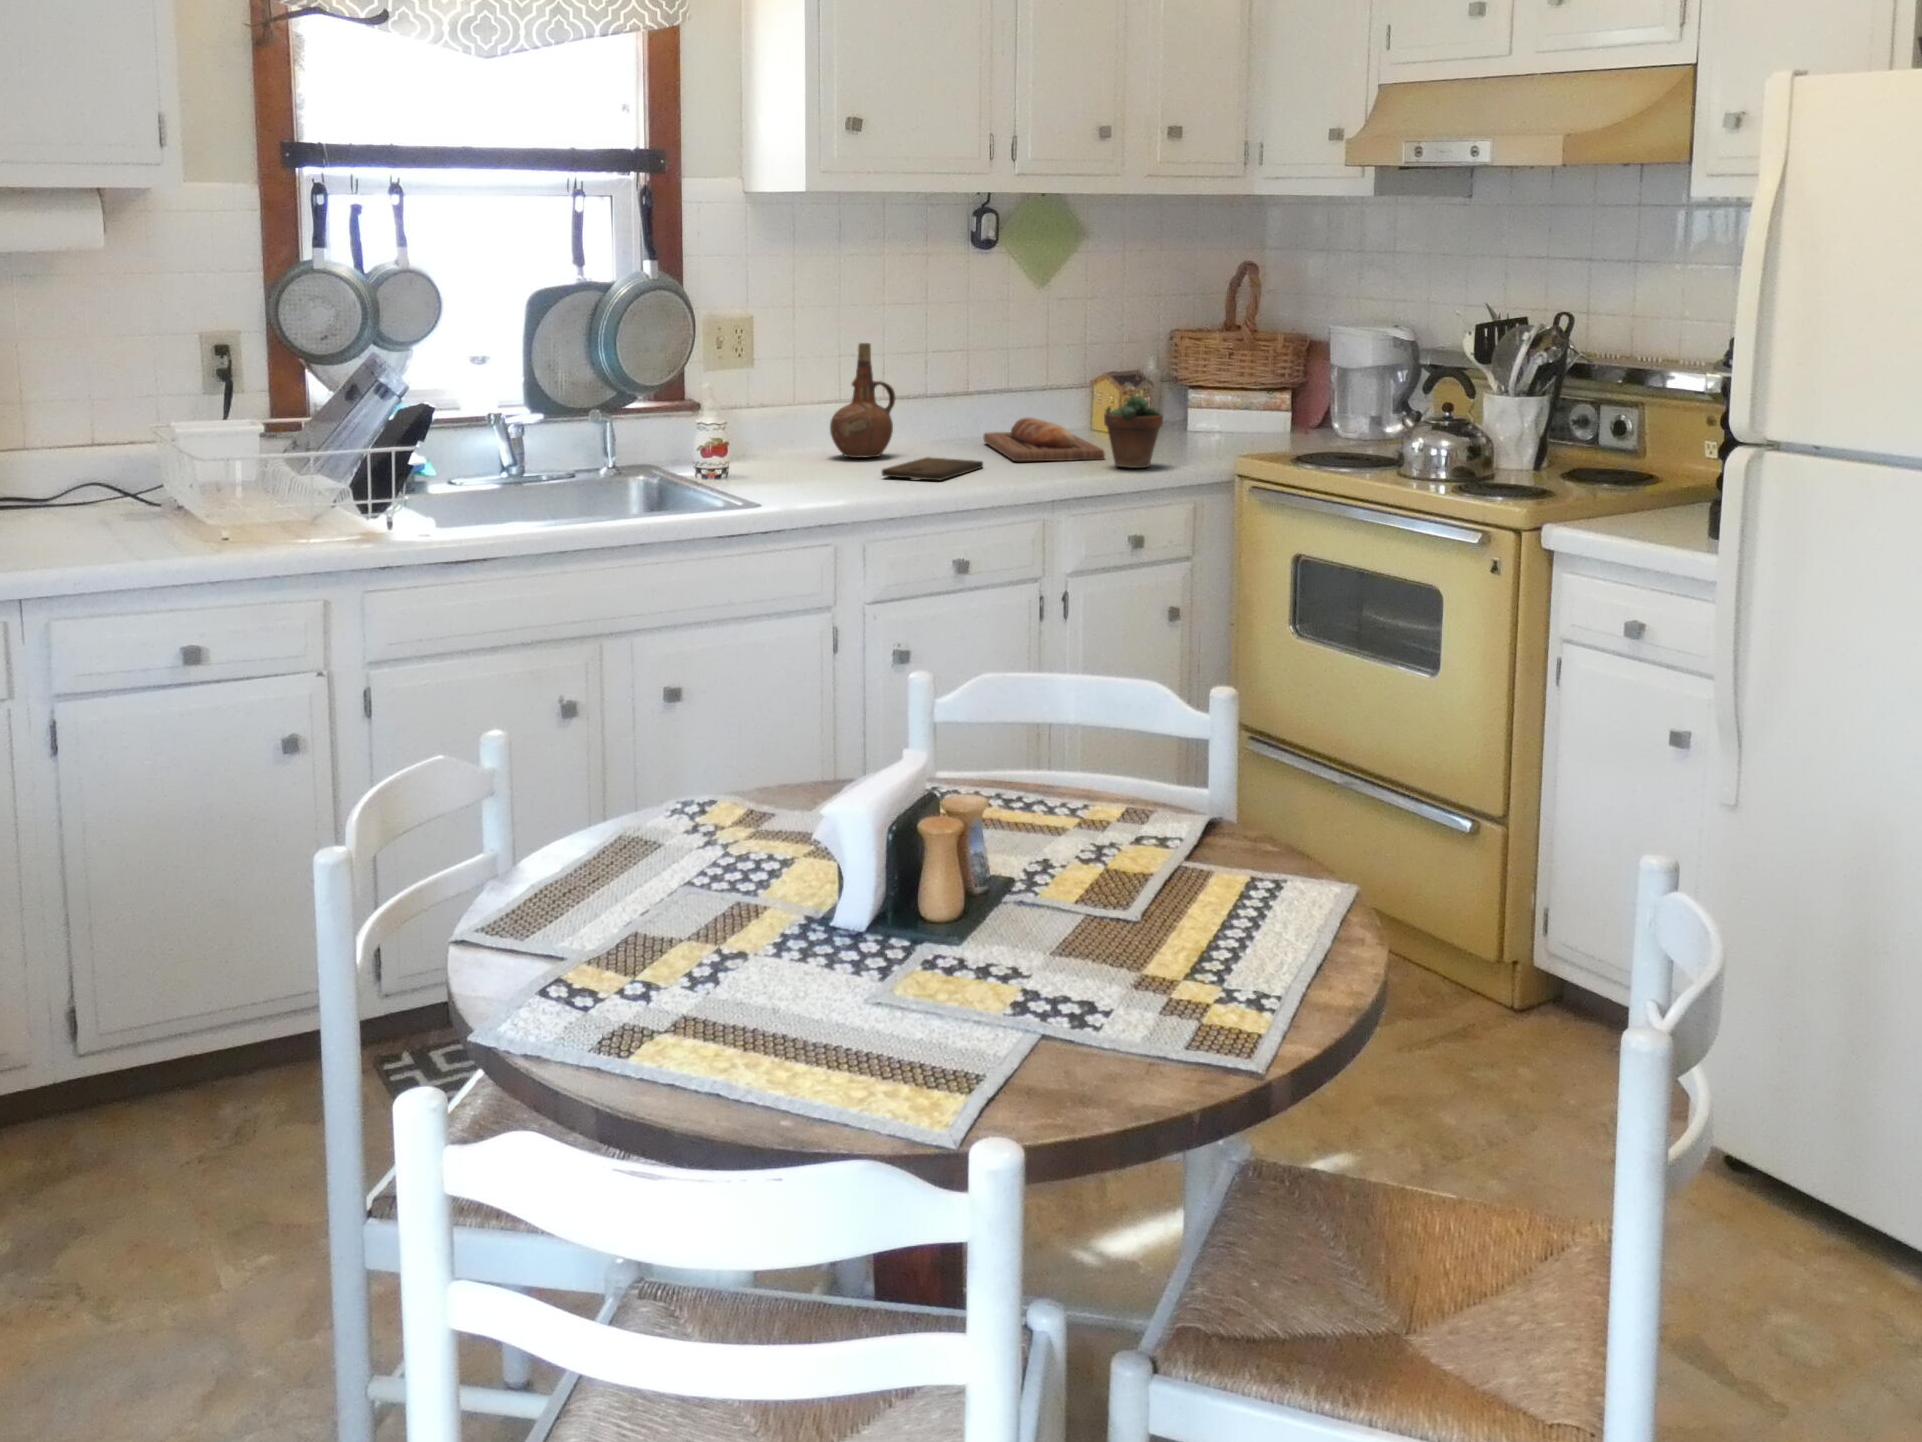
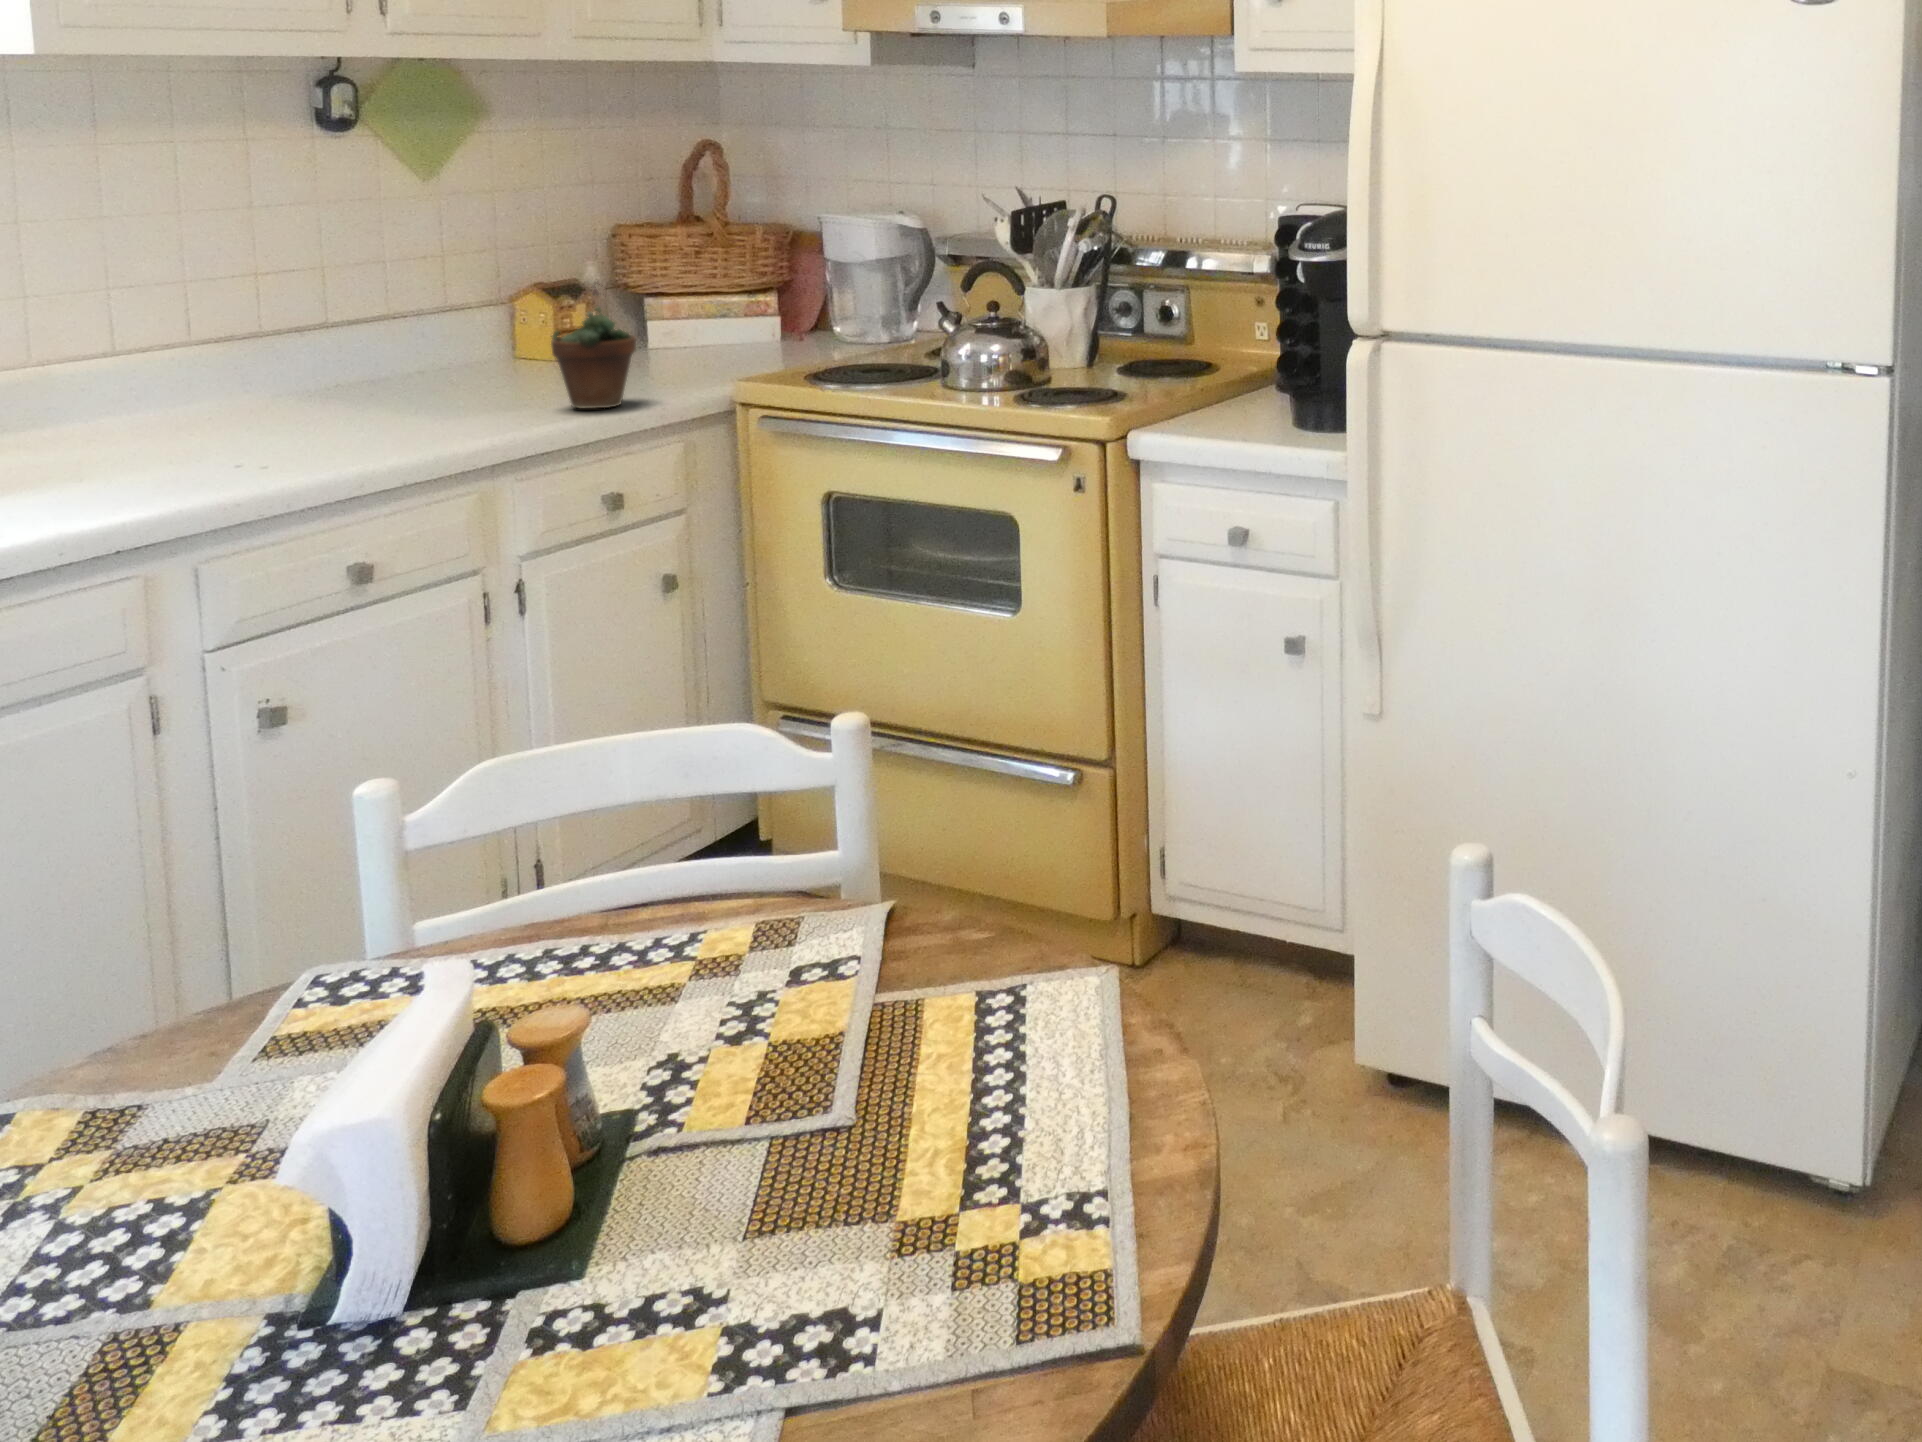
ceramic pitcher: present [830,343,895,458] -> none [92,263,207,430]
bread loaf: present [983,418,1105,461] -> none [354,350,551,413]
cutting board: present [882,457,983,480] -> none [202,419,370,458]

